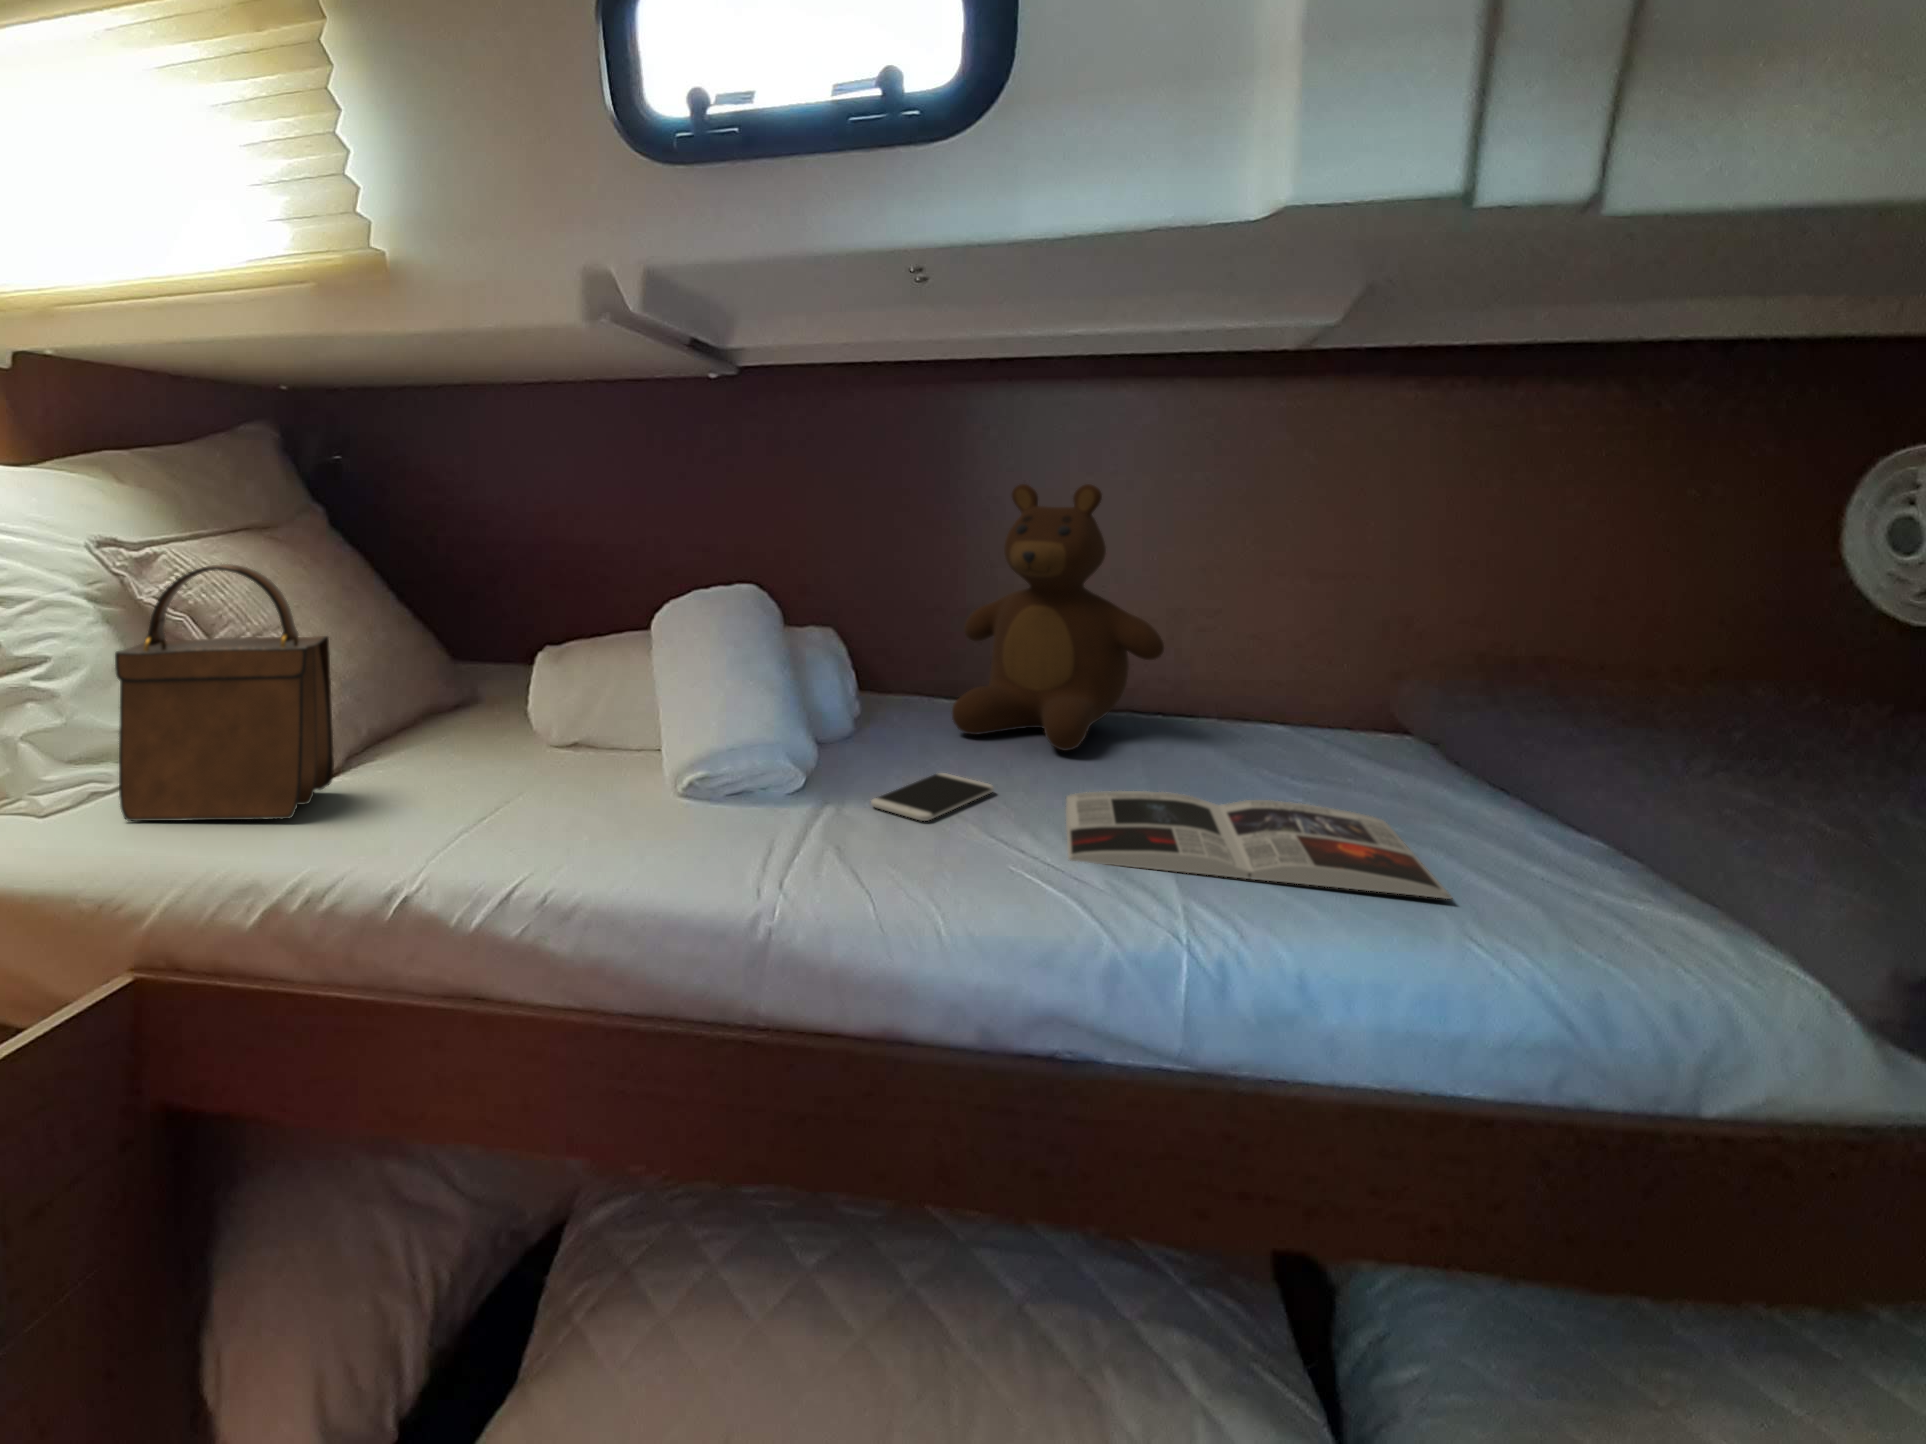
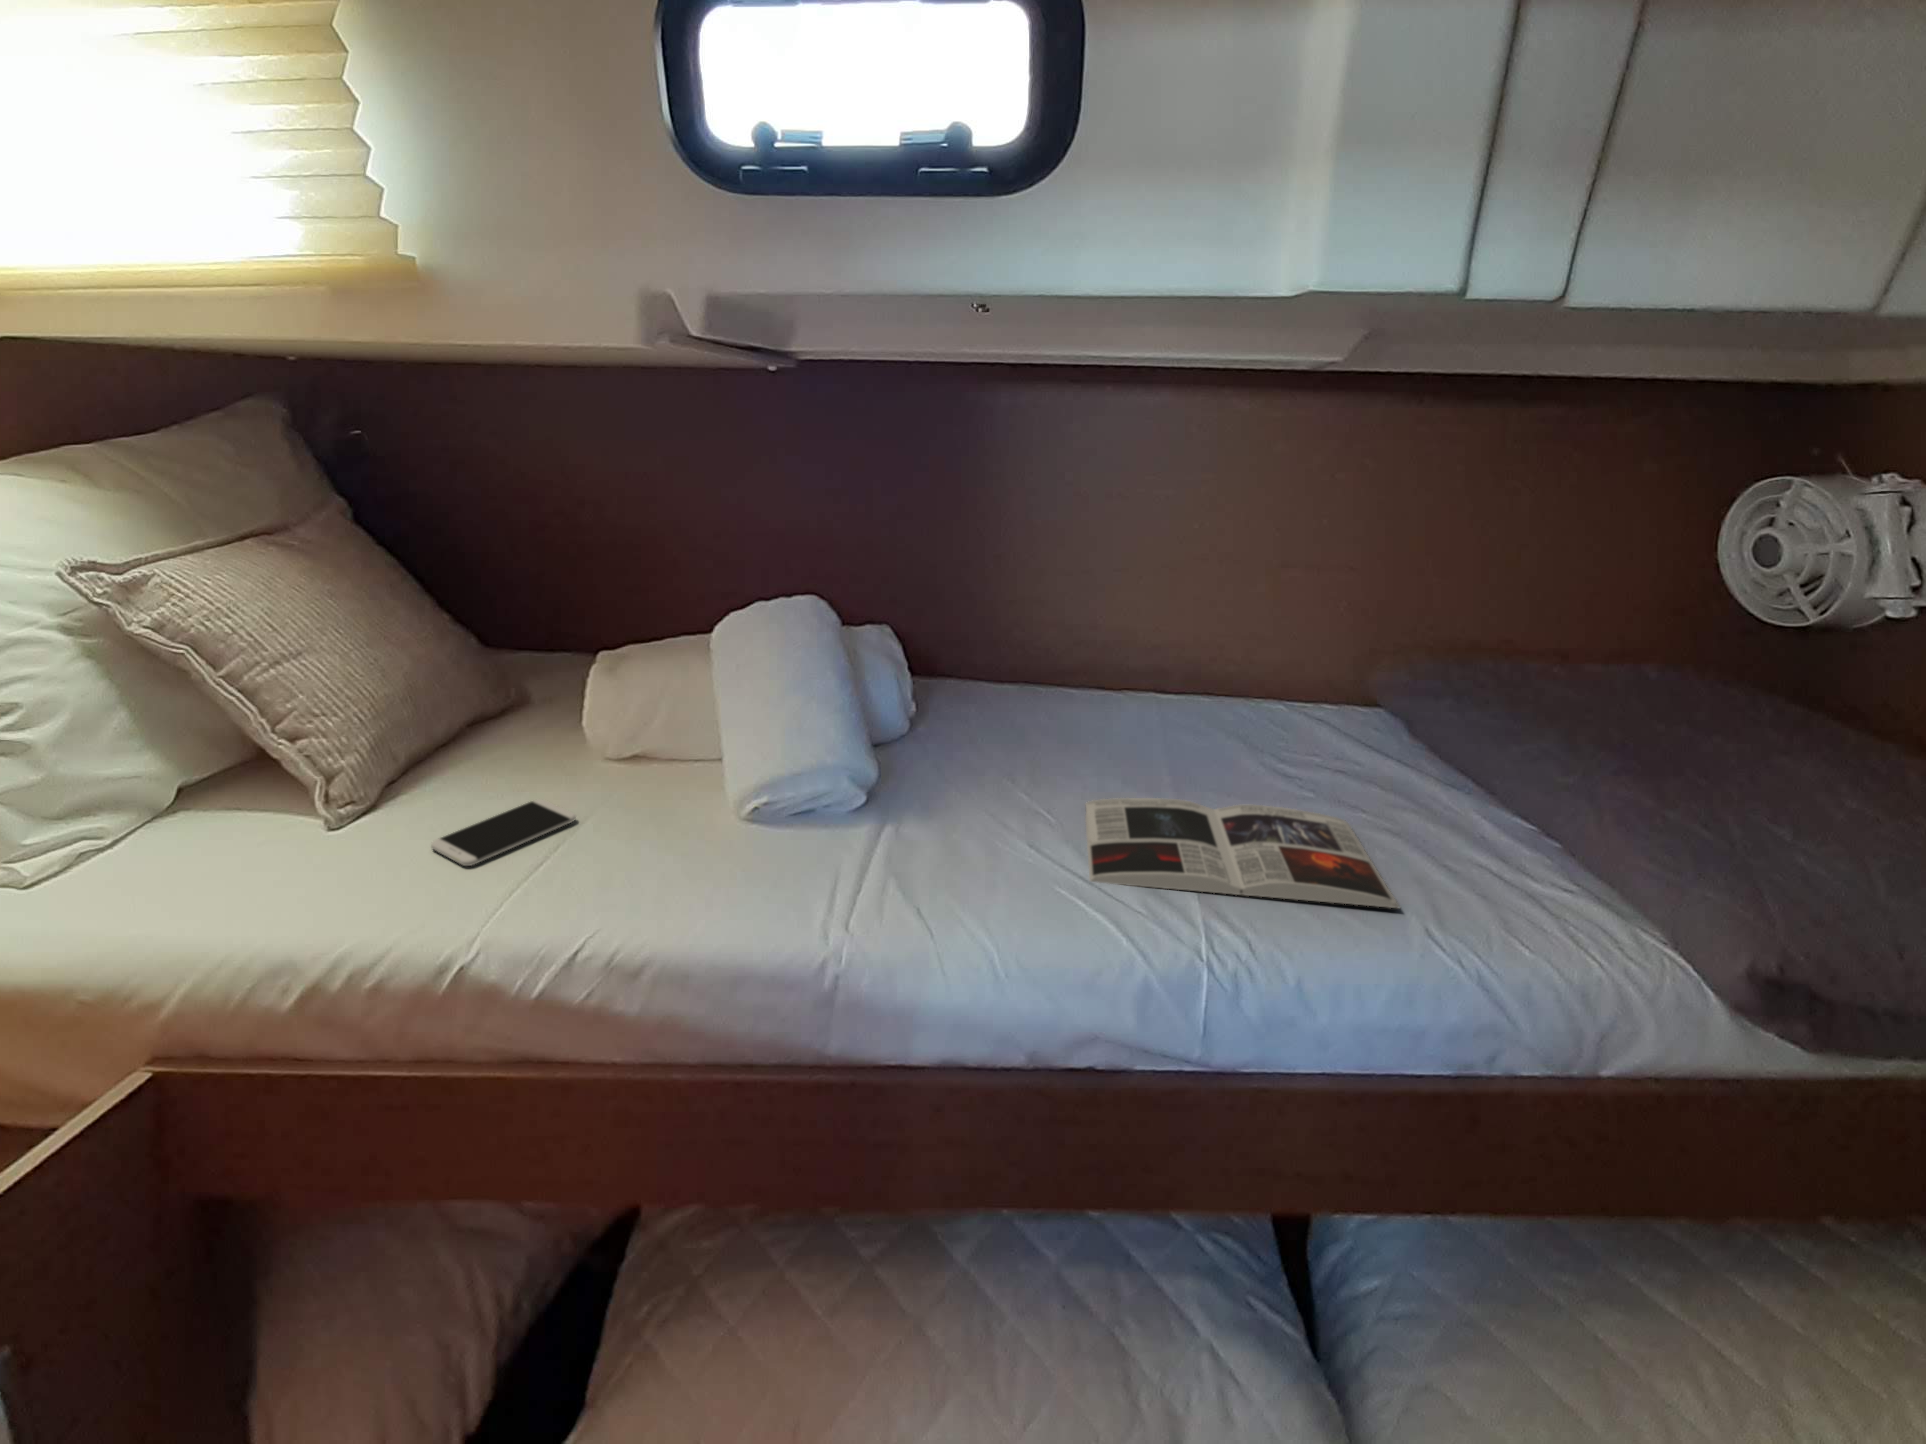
teddy bear: present [952,484,1164,751] -> none [982,492,1171,748]
handbag: present [115,564,334,821] -> none [107,607,366,890]
smartphone: present [871,773,994,821] -> present [431,799,576,866]

